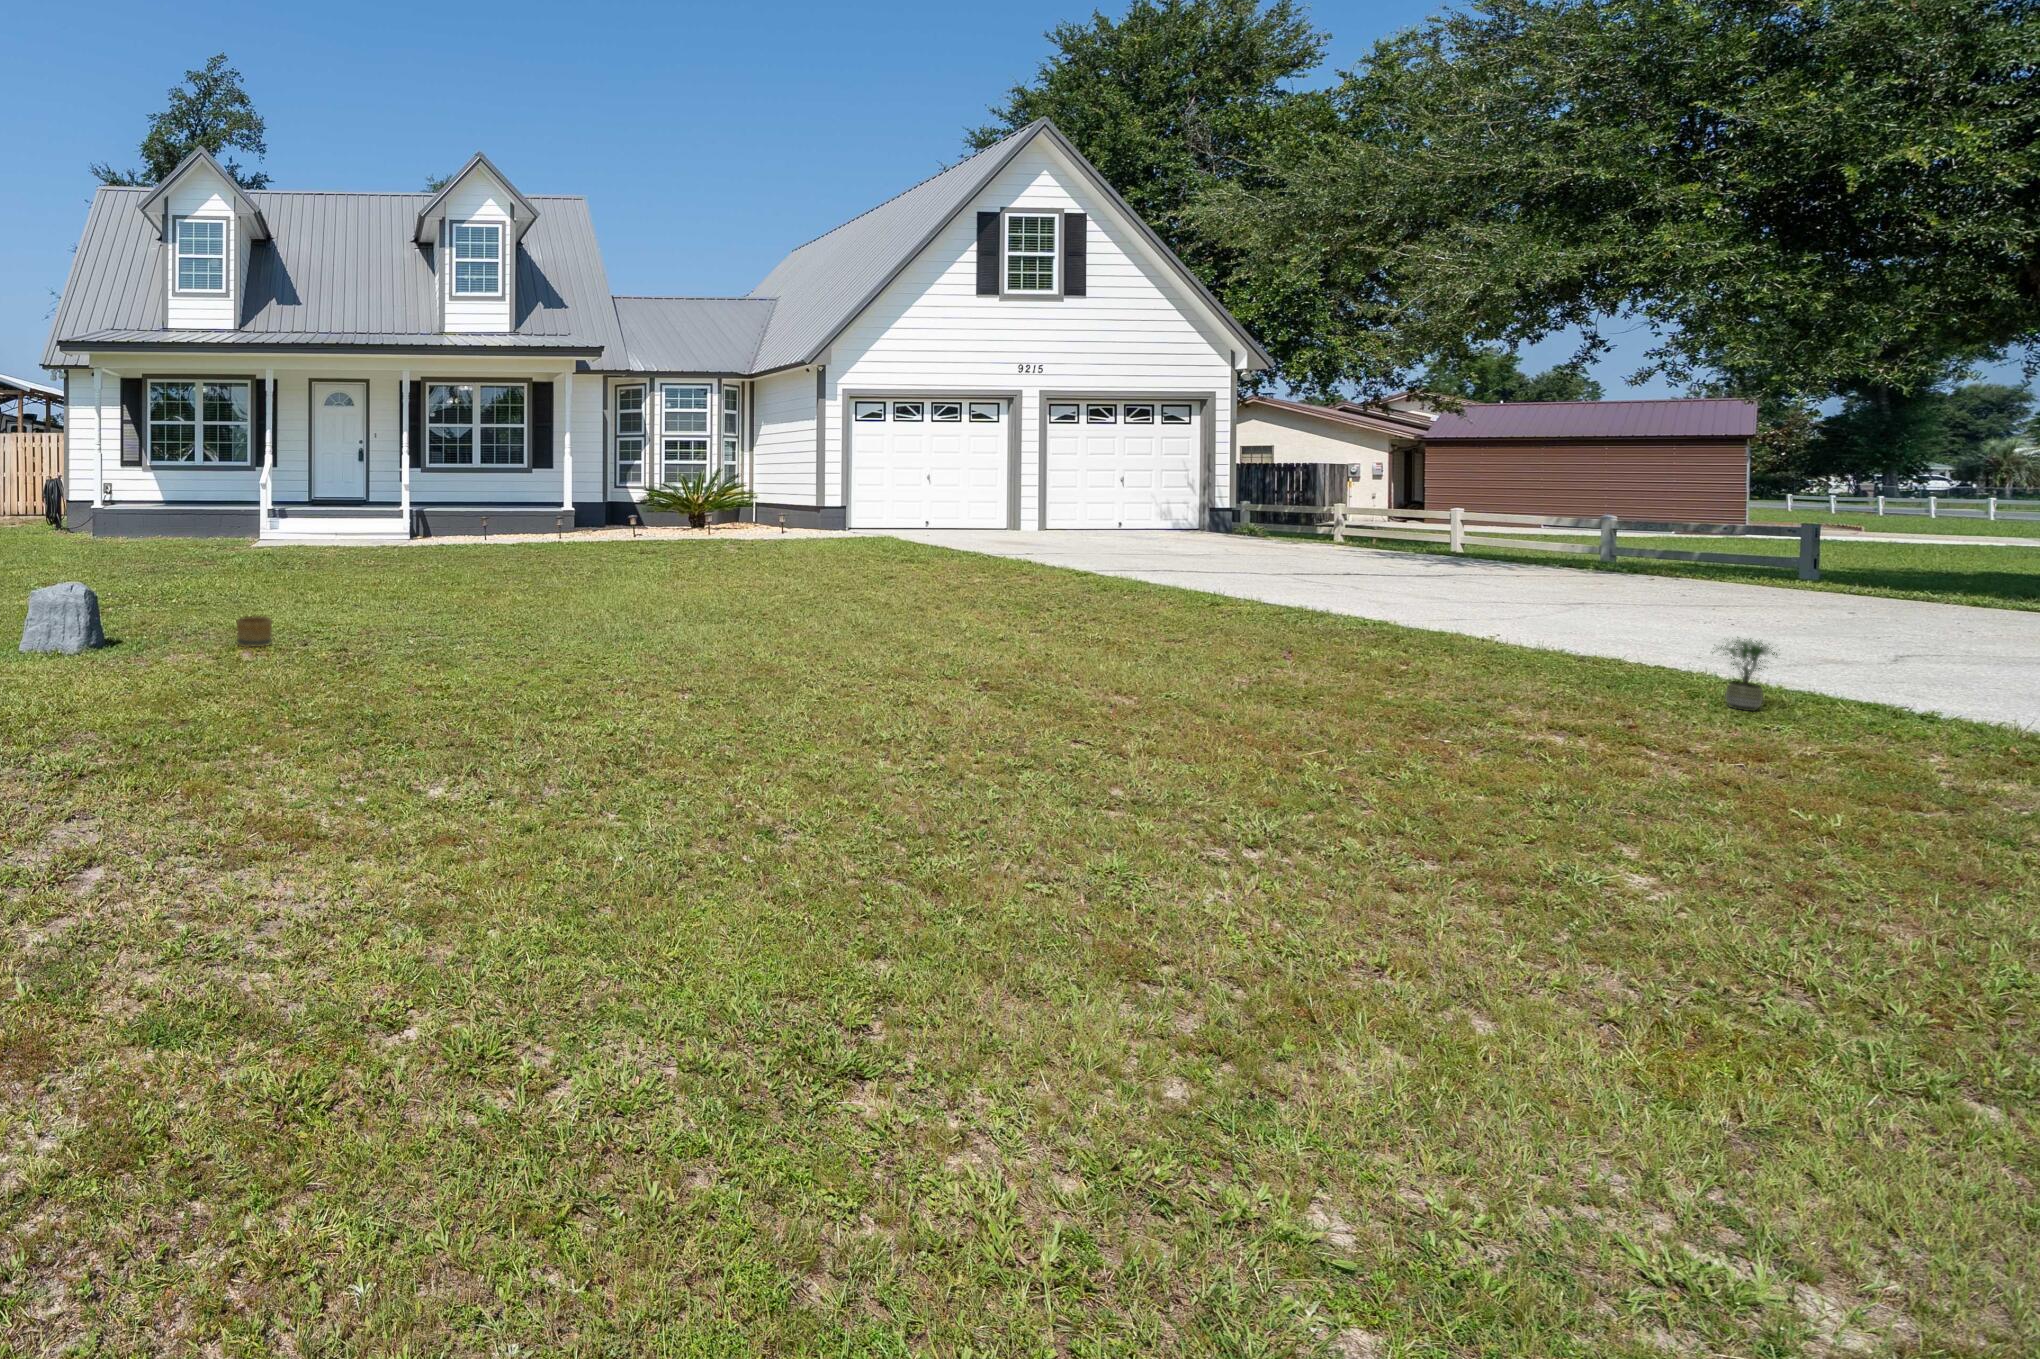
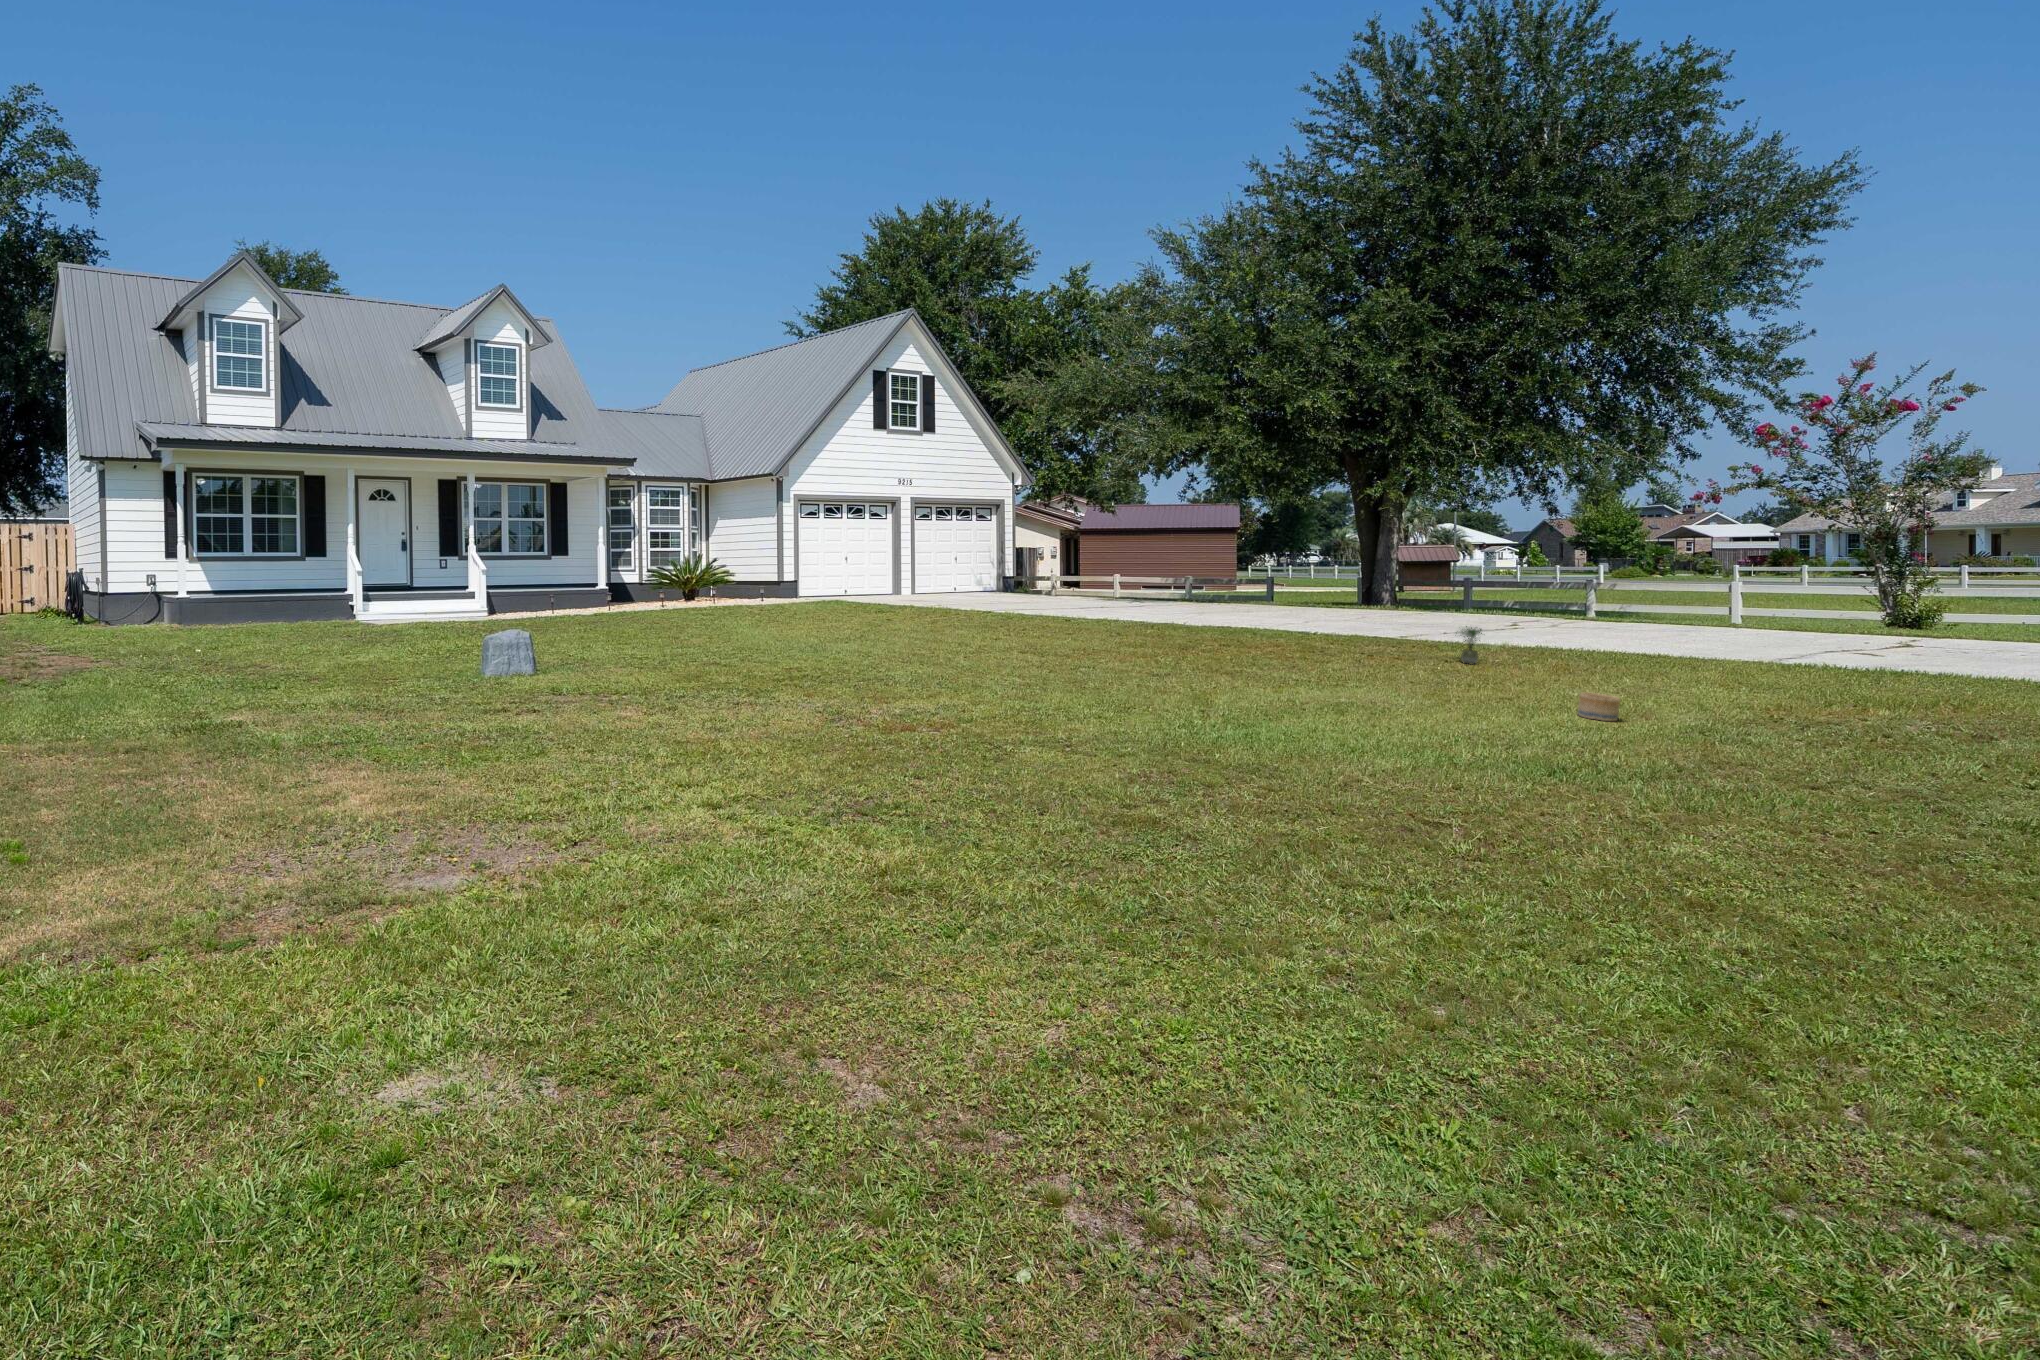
basket: present [237,616,272,647] -> present [1578,692,1620,721]

